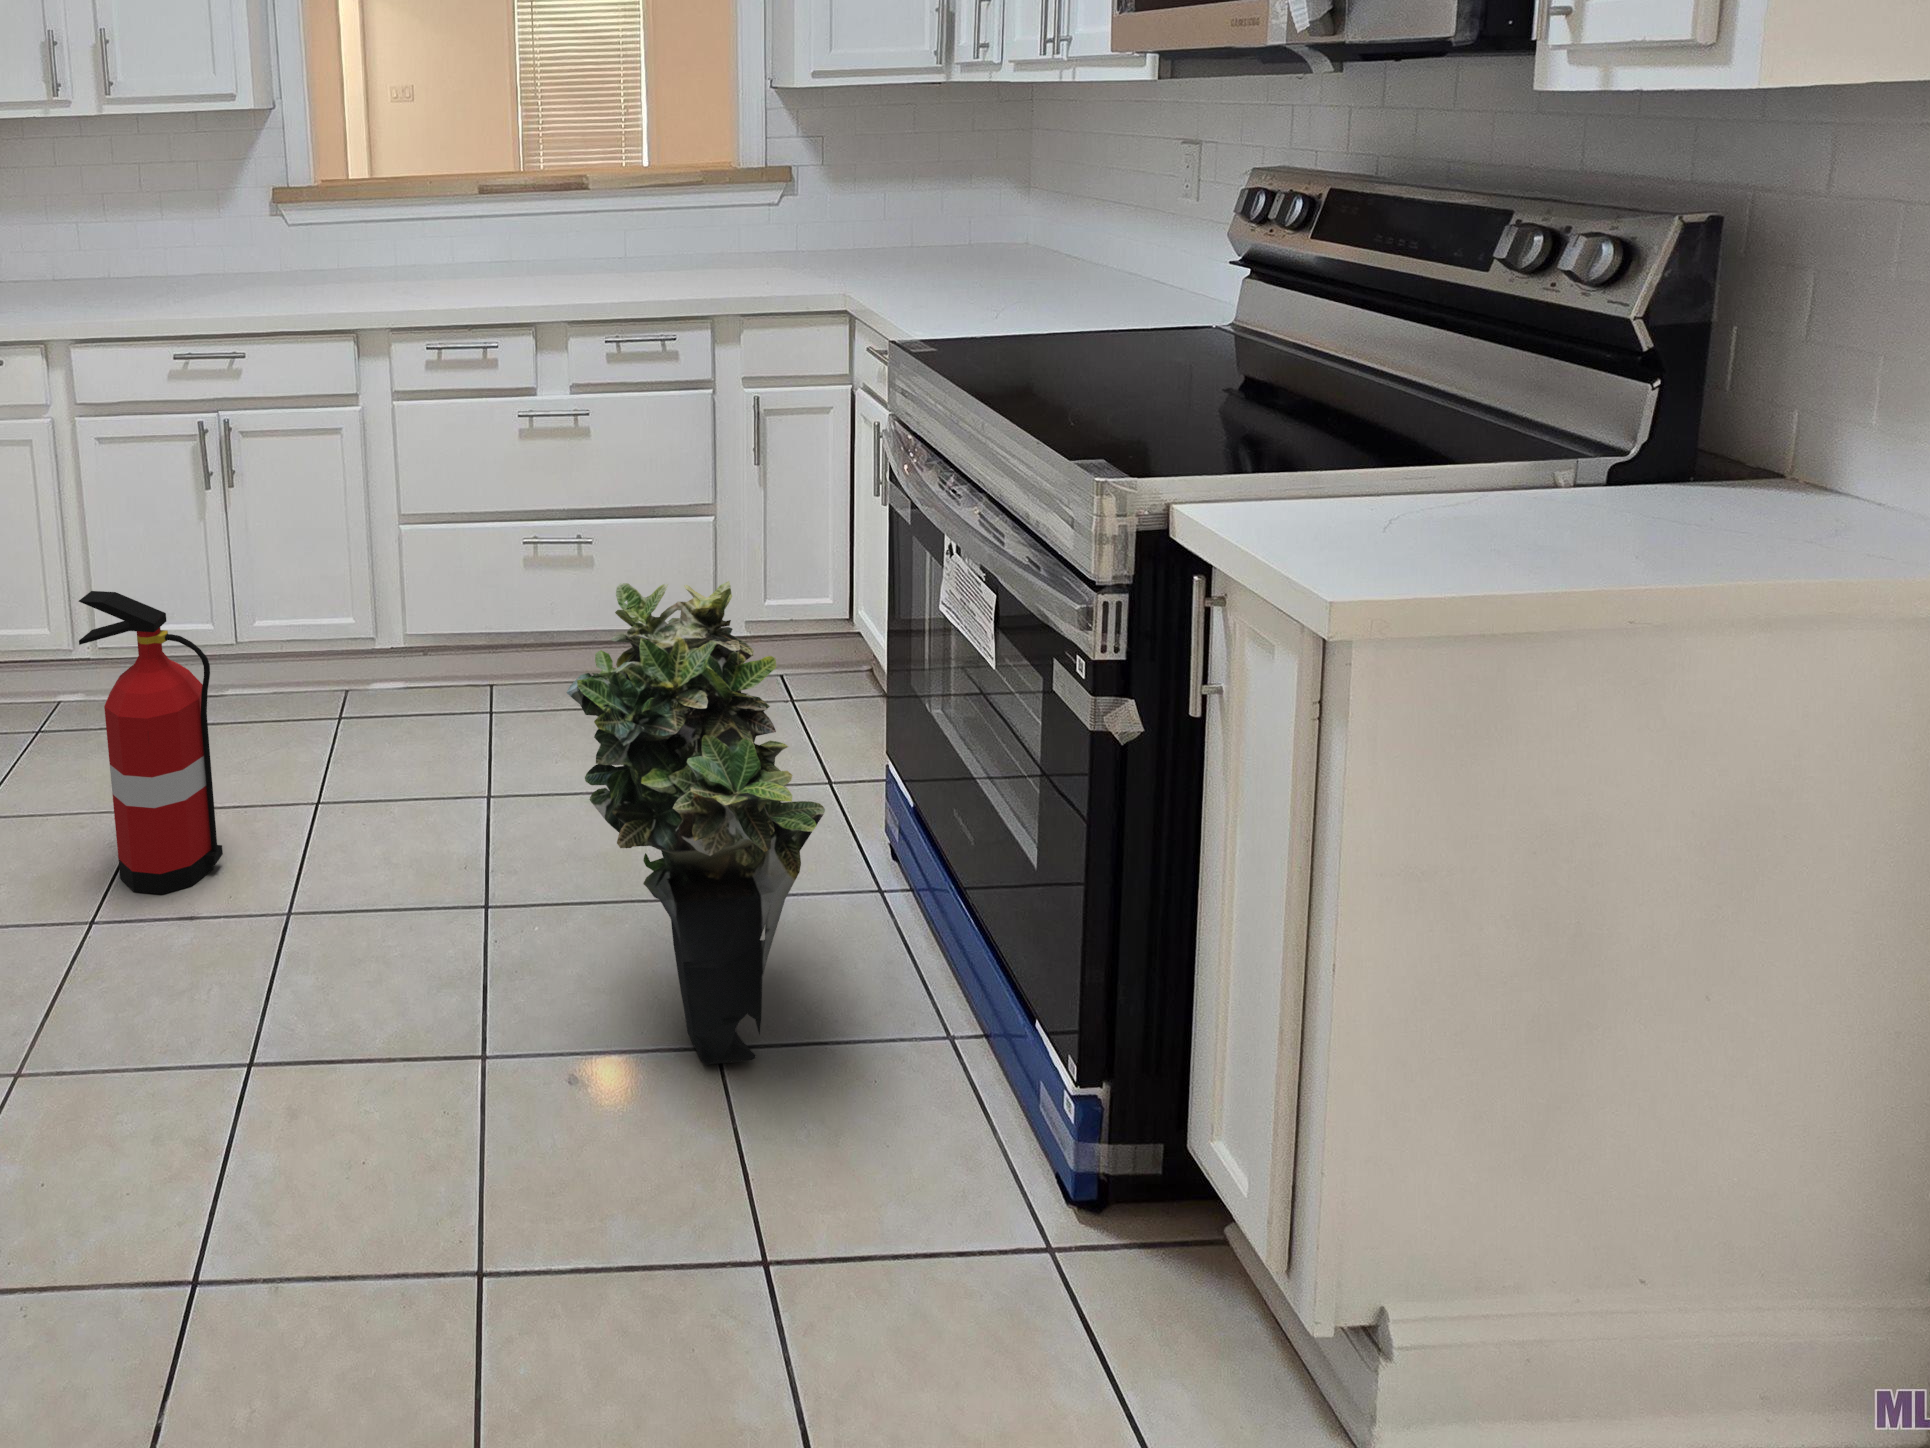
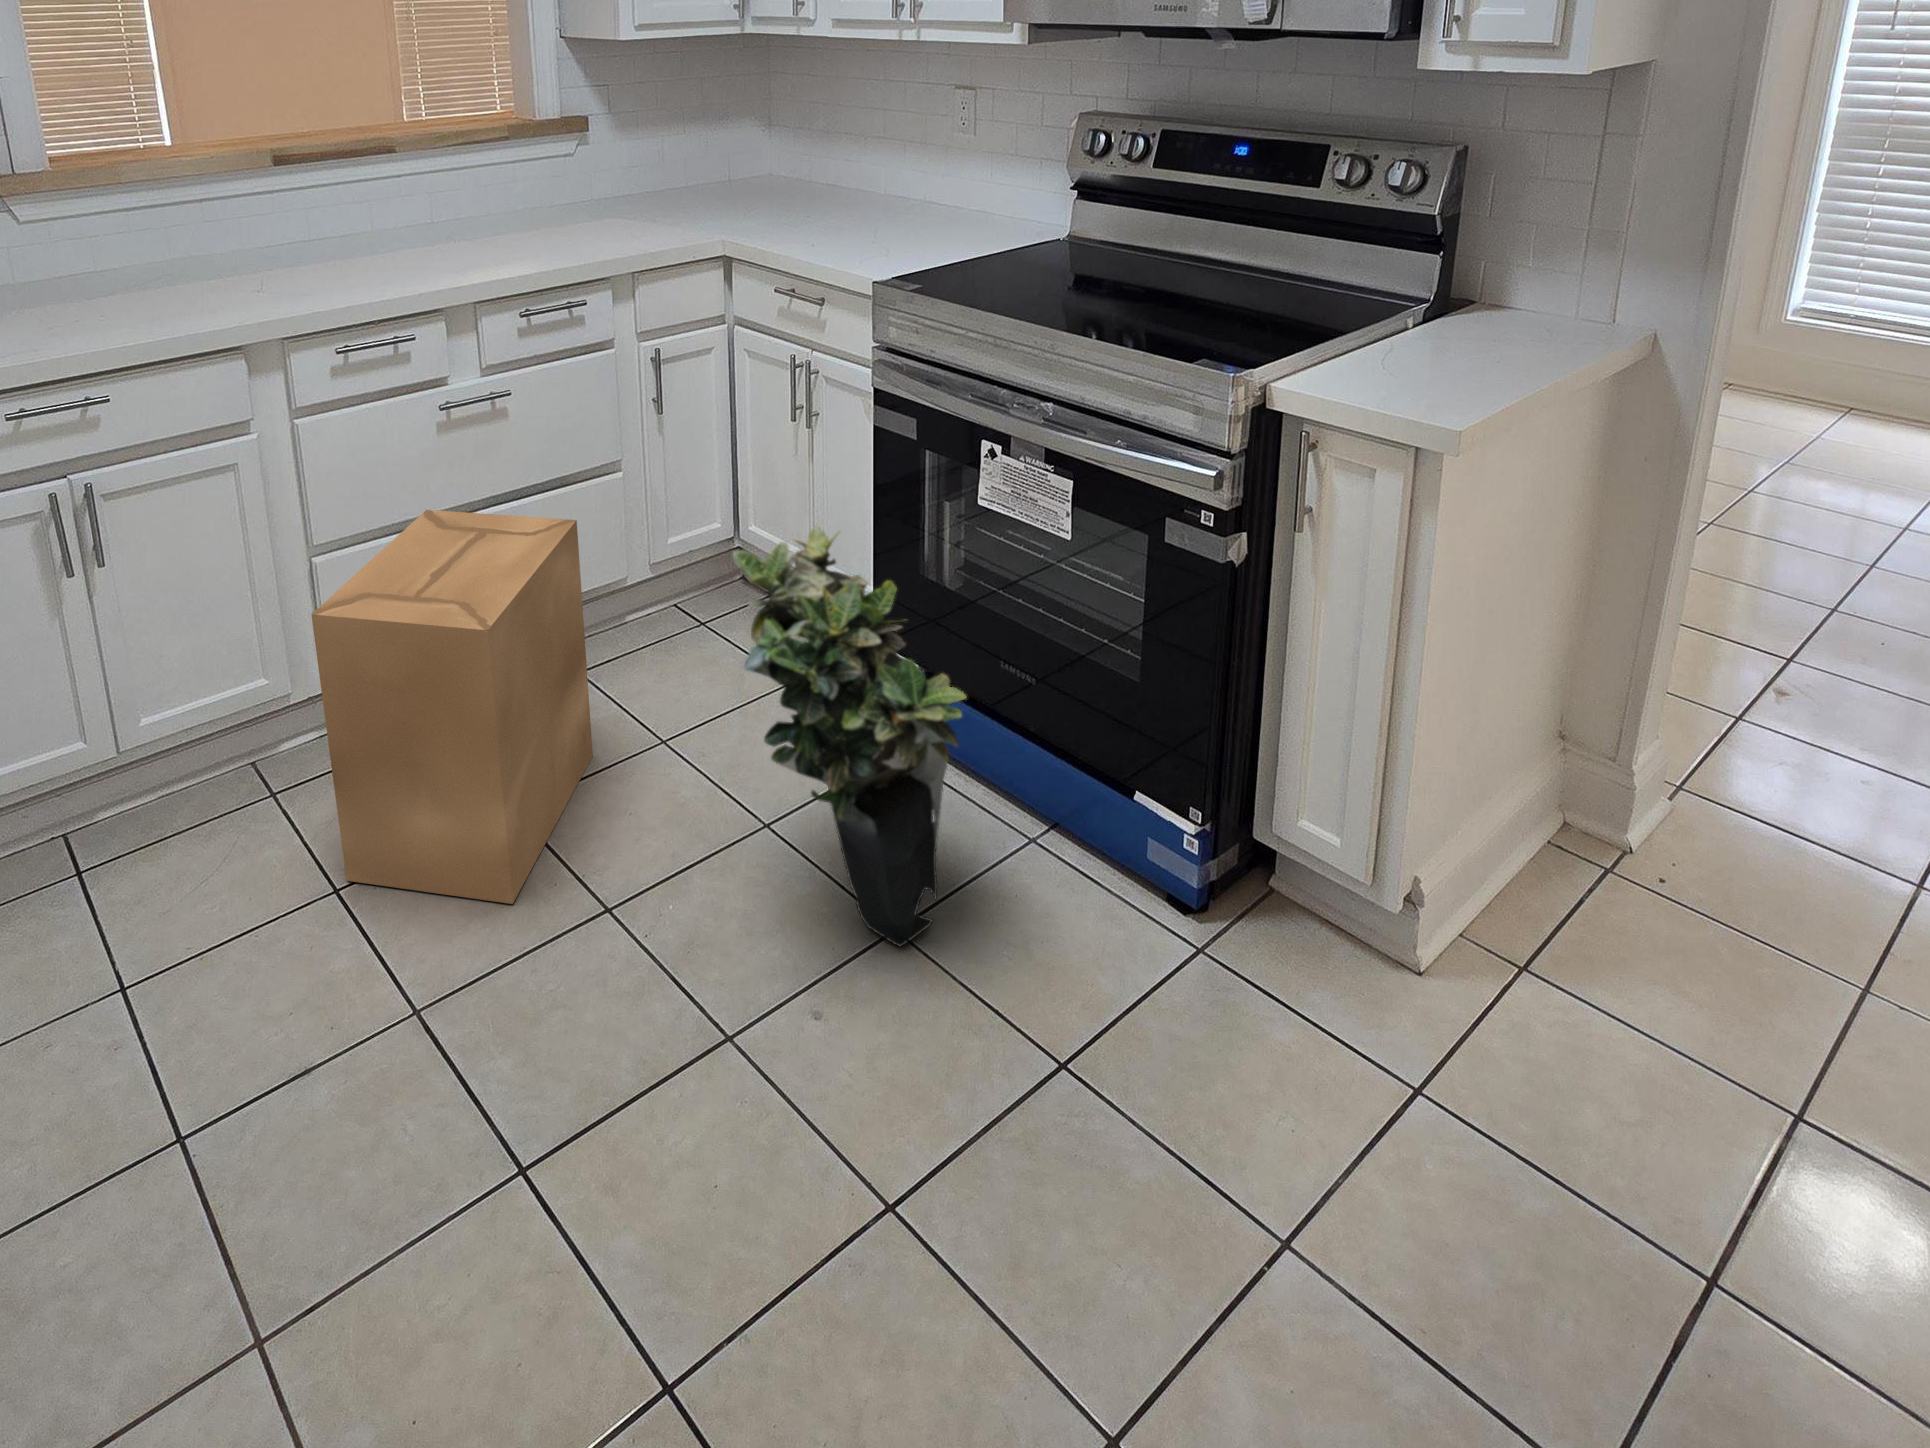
cardboard box: none [304,504,579,872] -> present [311,510,593,904]
fire extinguisher: present [79,591,223,894] -> none [75,731,292,1074]

